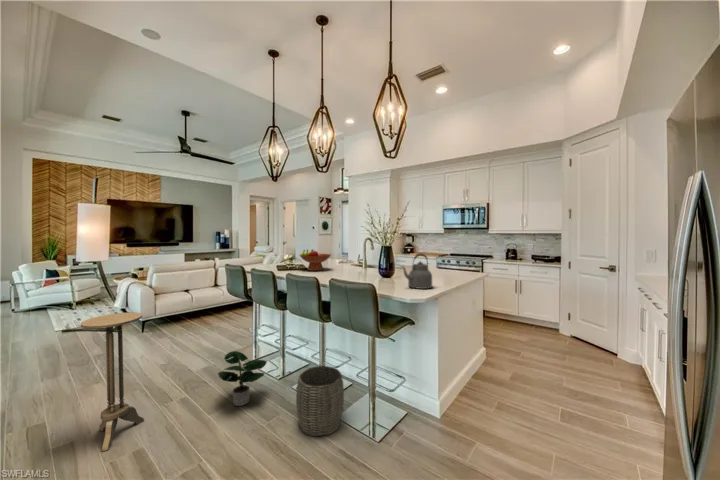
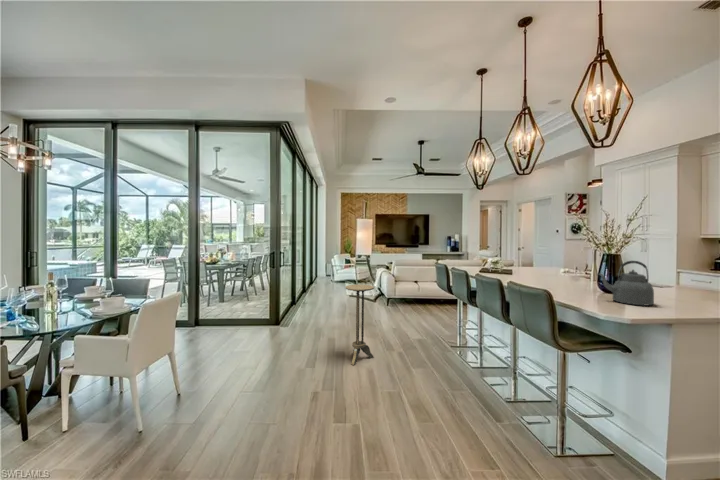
fruit bowl: present [300,250,331,271] -> none [497,252,533,274]
potted plant: present [218,351,267,406] -> none [417,329,455,373]
woven basket: present [296,366,344,436] -> none [471,360,519,425]

